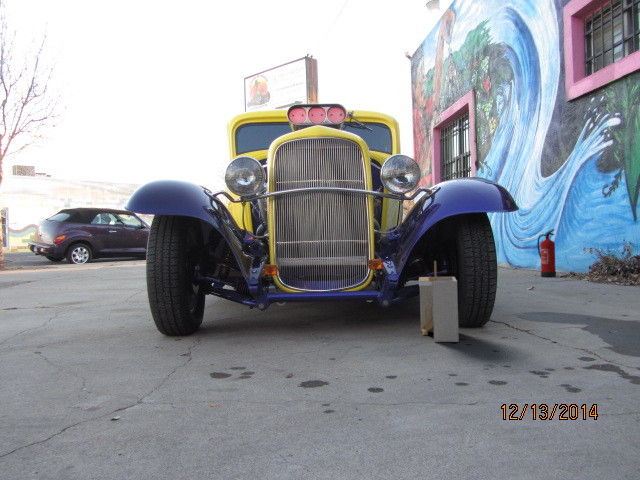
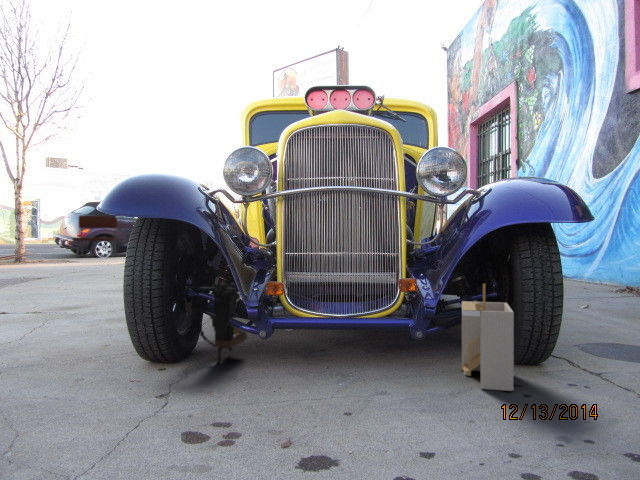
bench: none [43,224,88,267] -> present [73,216,117,257]
fire extinguisher: present [537,229,556,277] -> none [587,236,608,289]
backpack: none [201,270,245,334] -> present [194,284,247,361]

